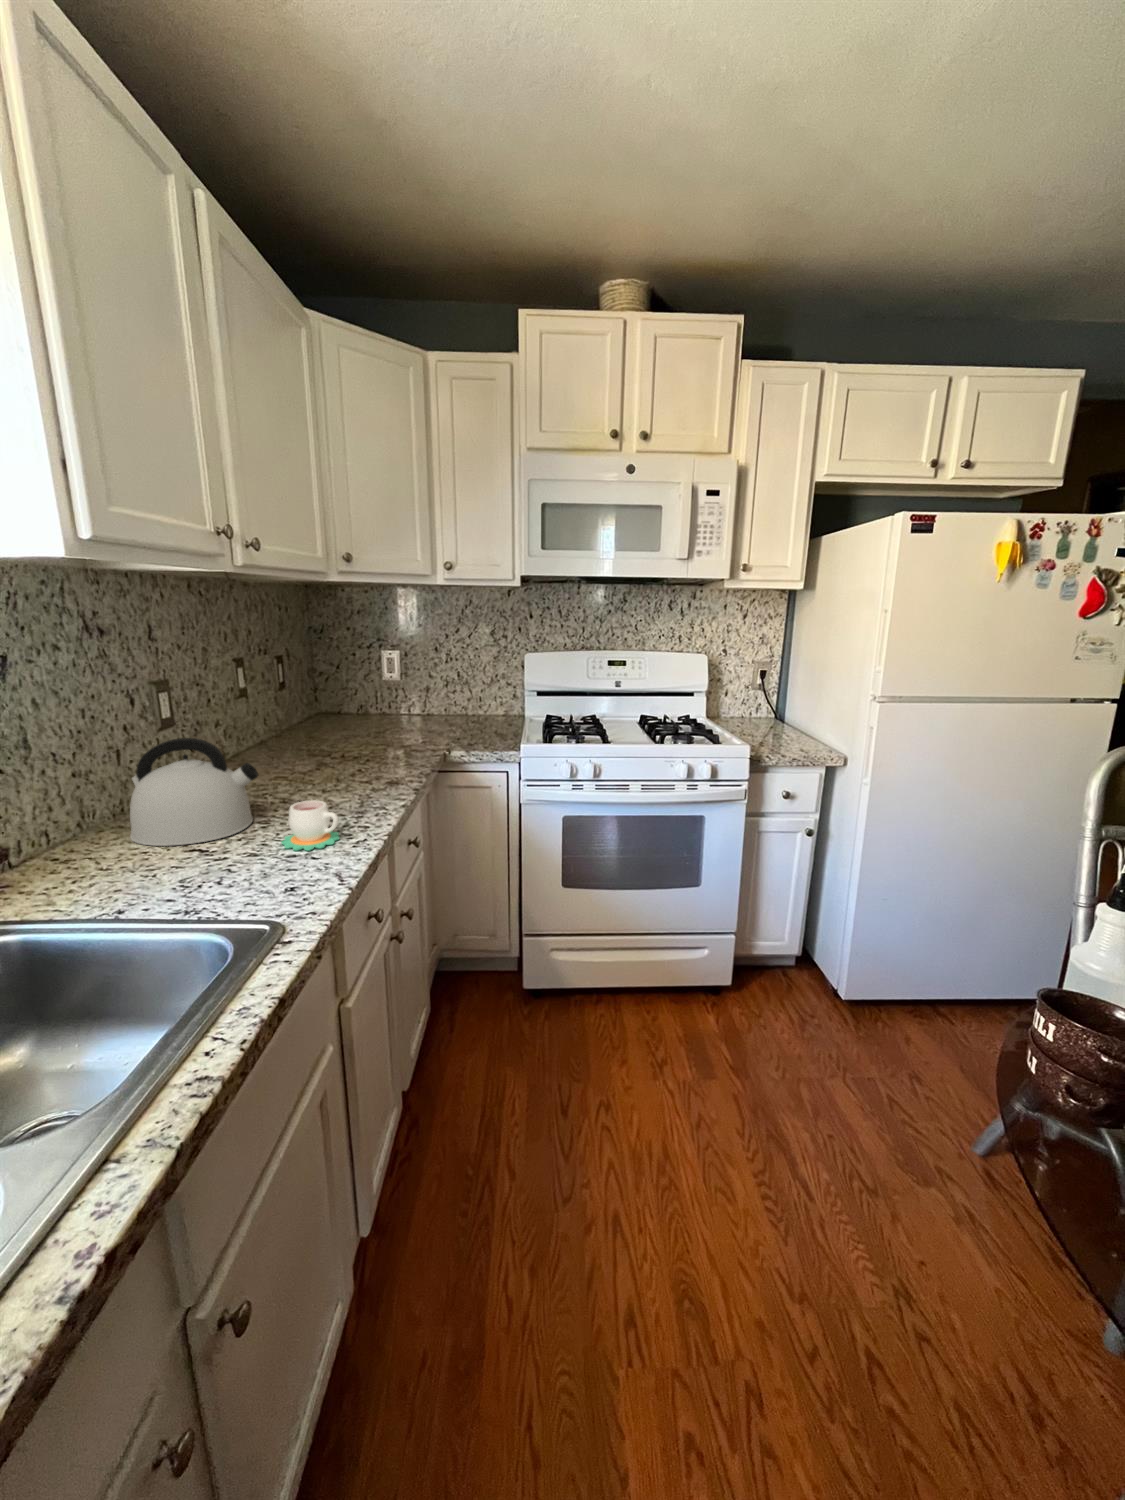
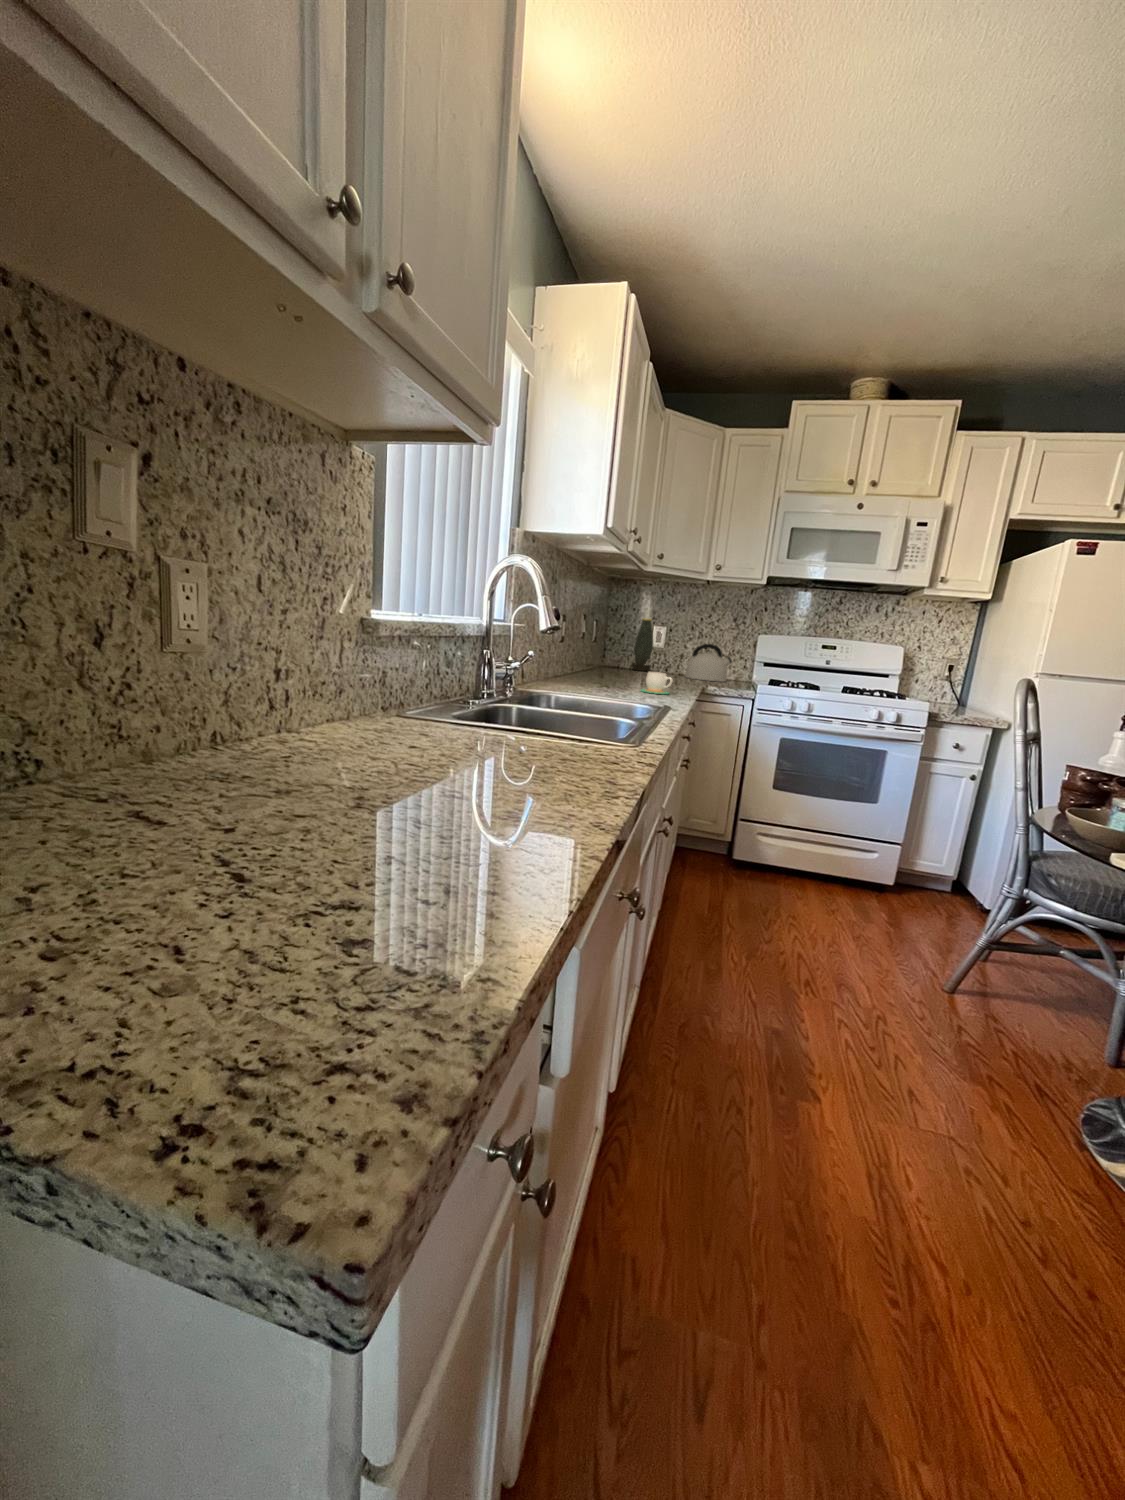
bottle: none [352,643,382,721] -> present [632,618,653,671]
kettle: present [130,738,259,846] -> present [685,644,732,682]

